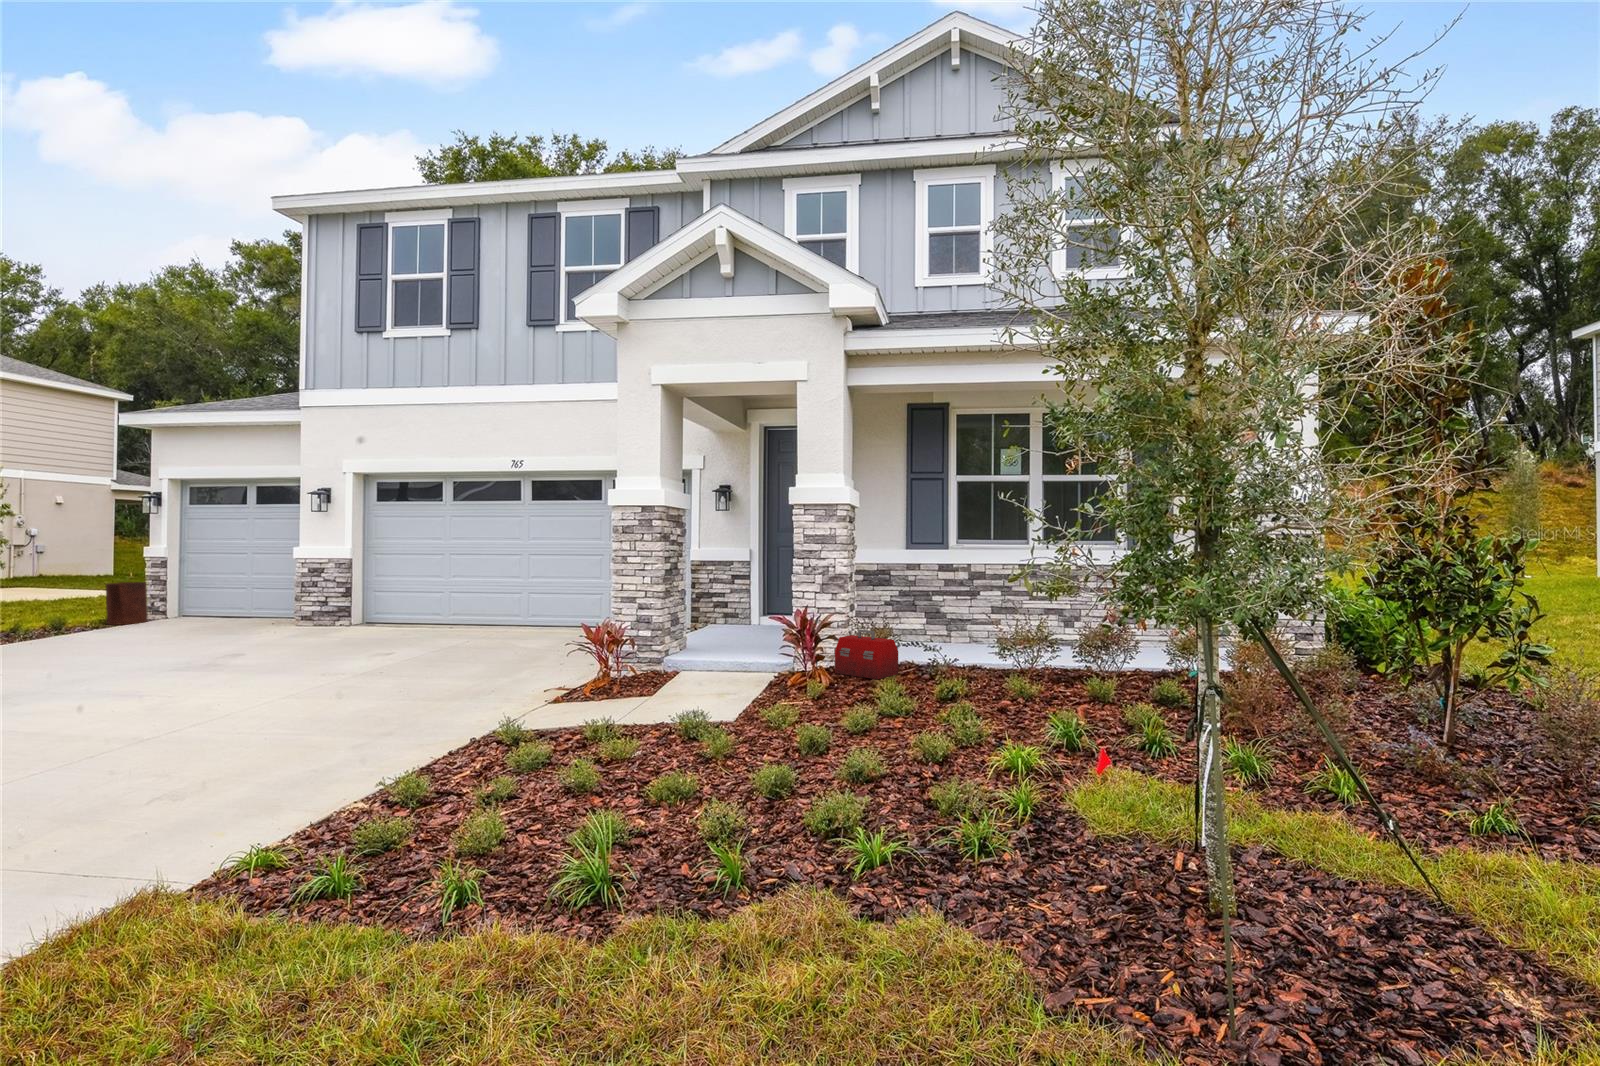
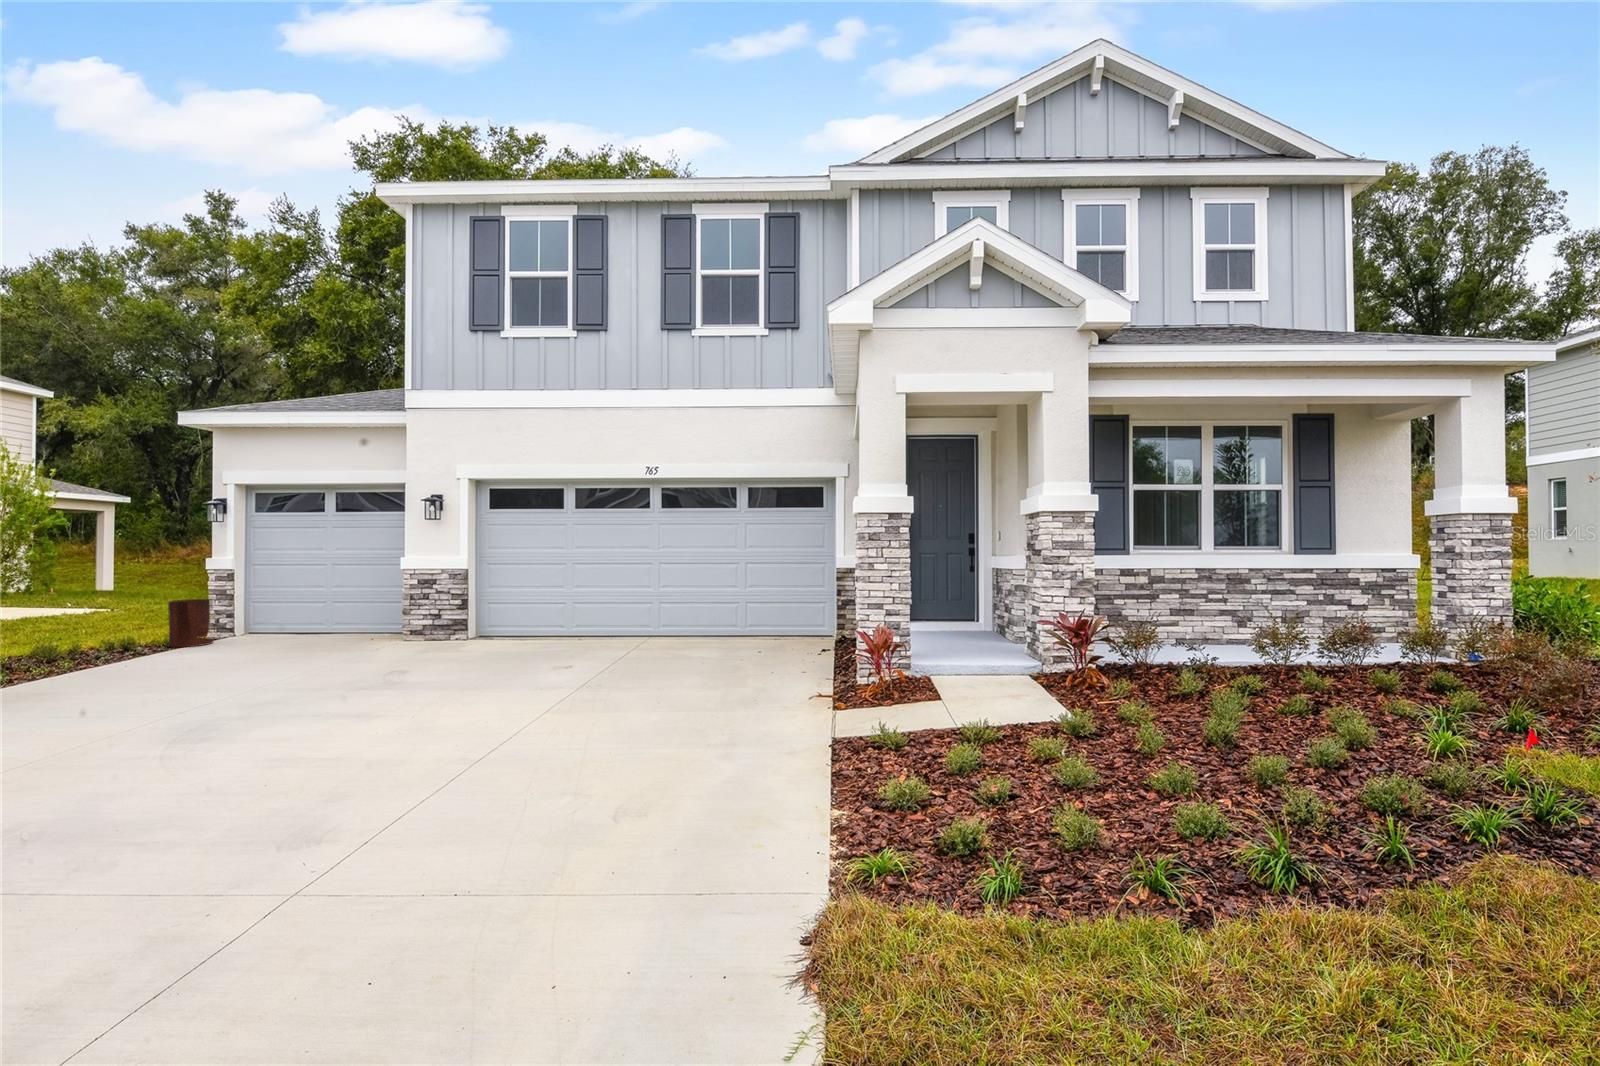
toolbox: present [835,630,898,679] -> none [1090,630,1151,677]

